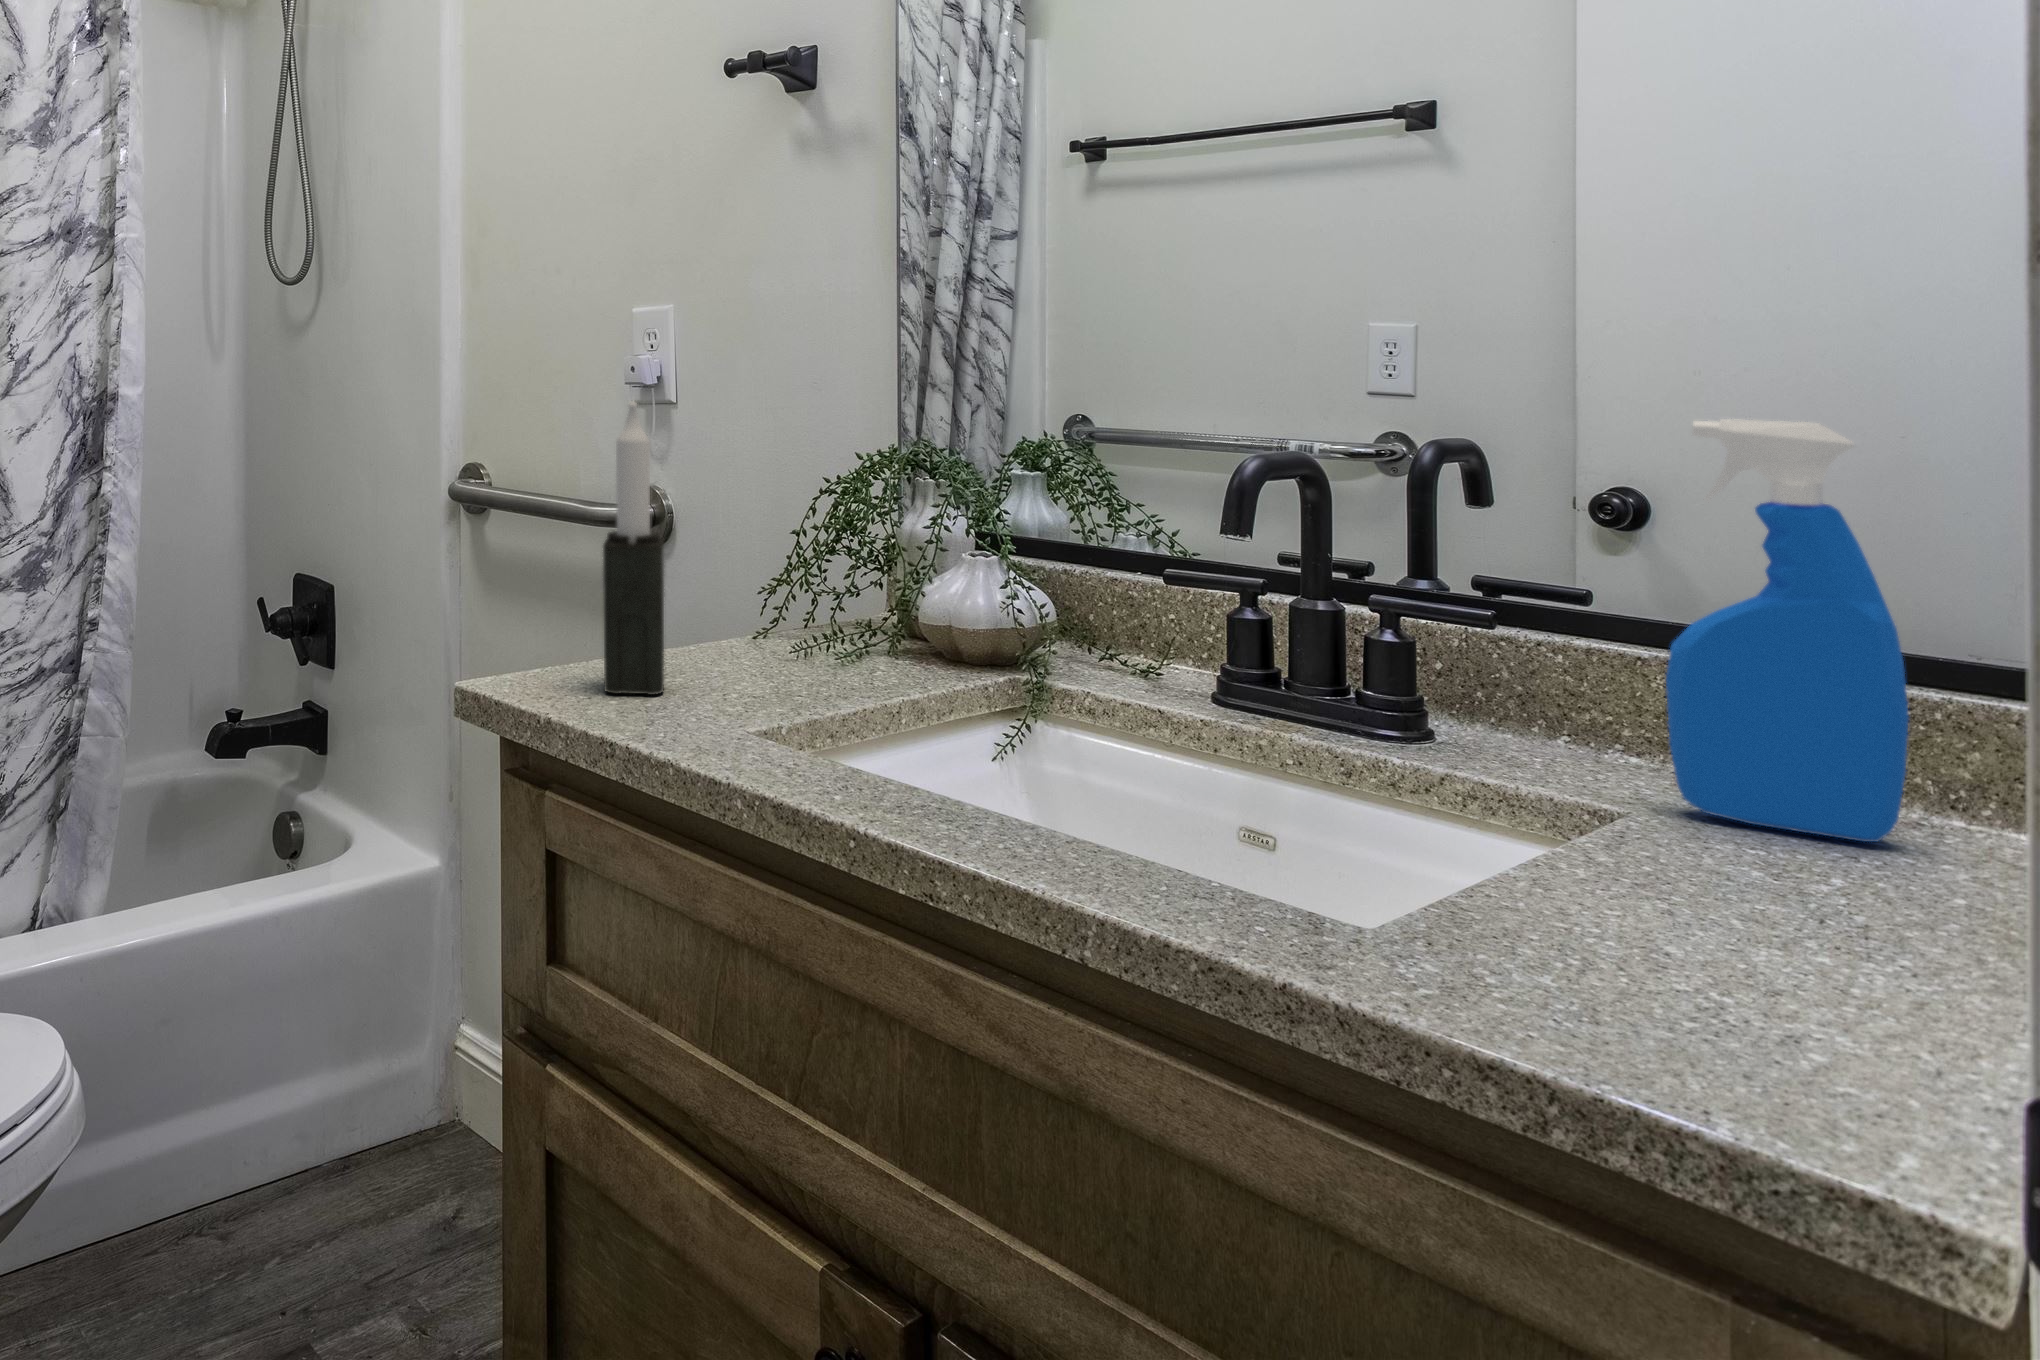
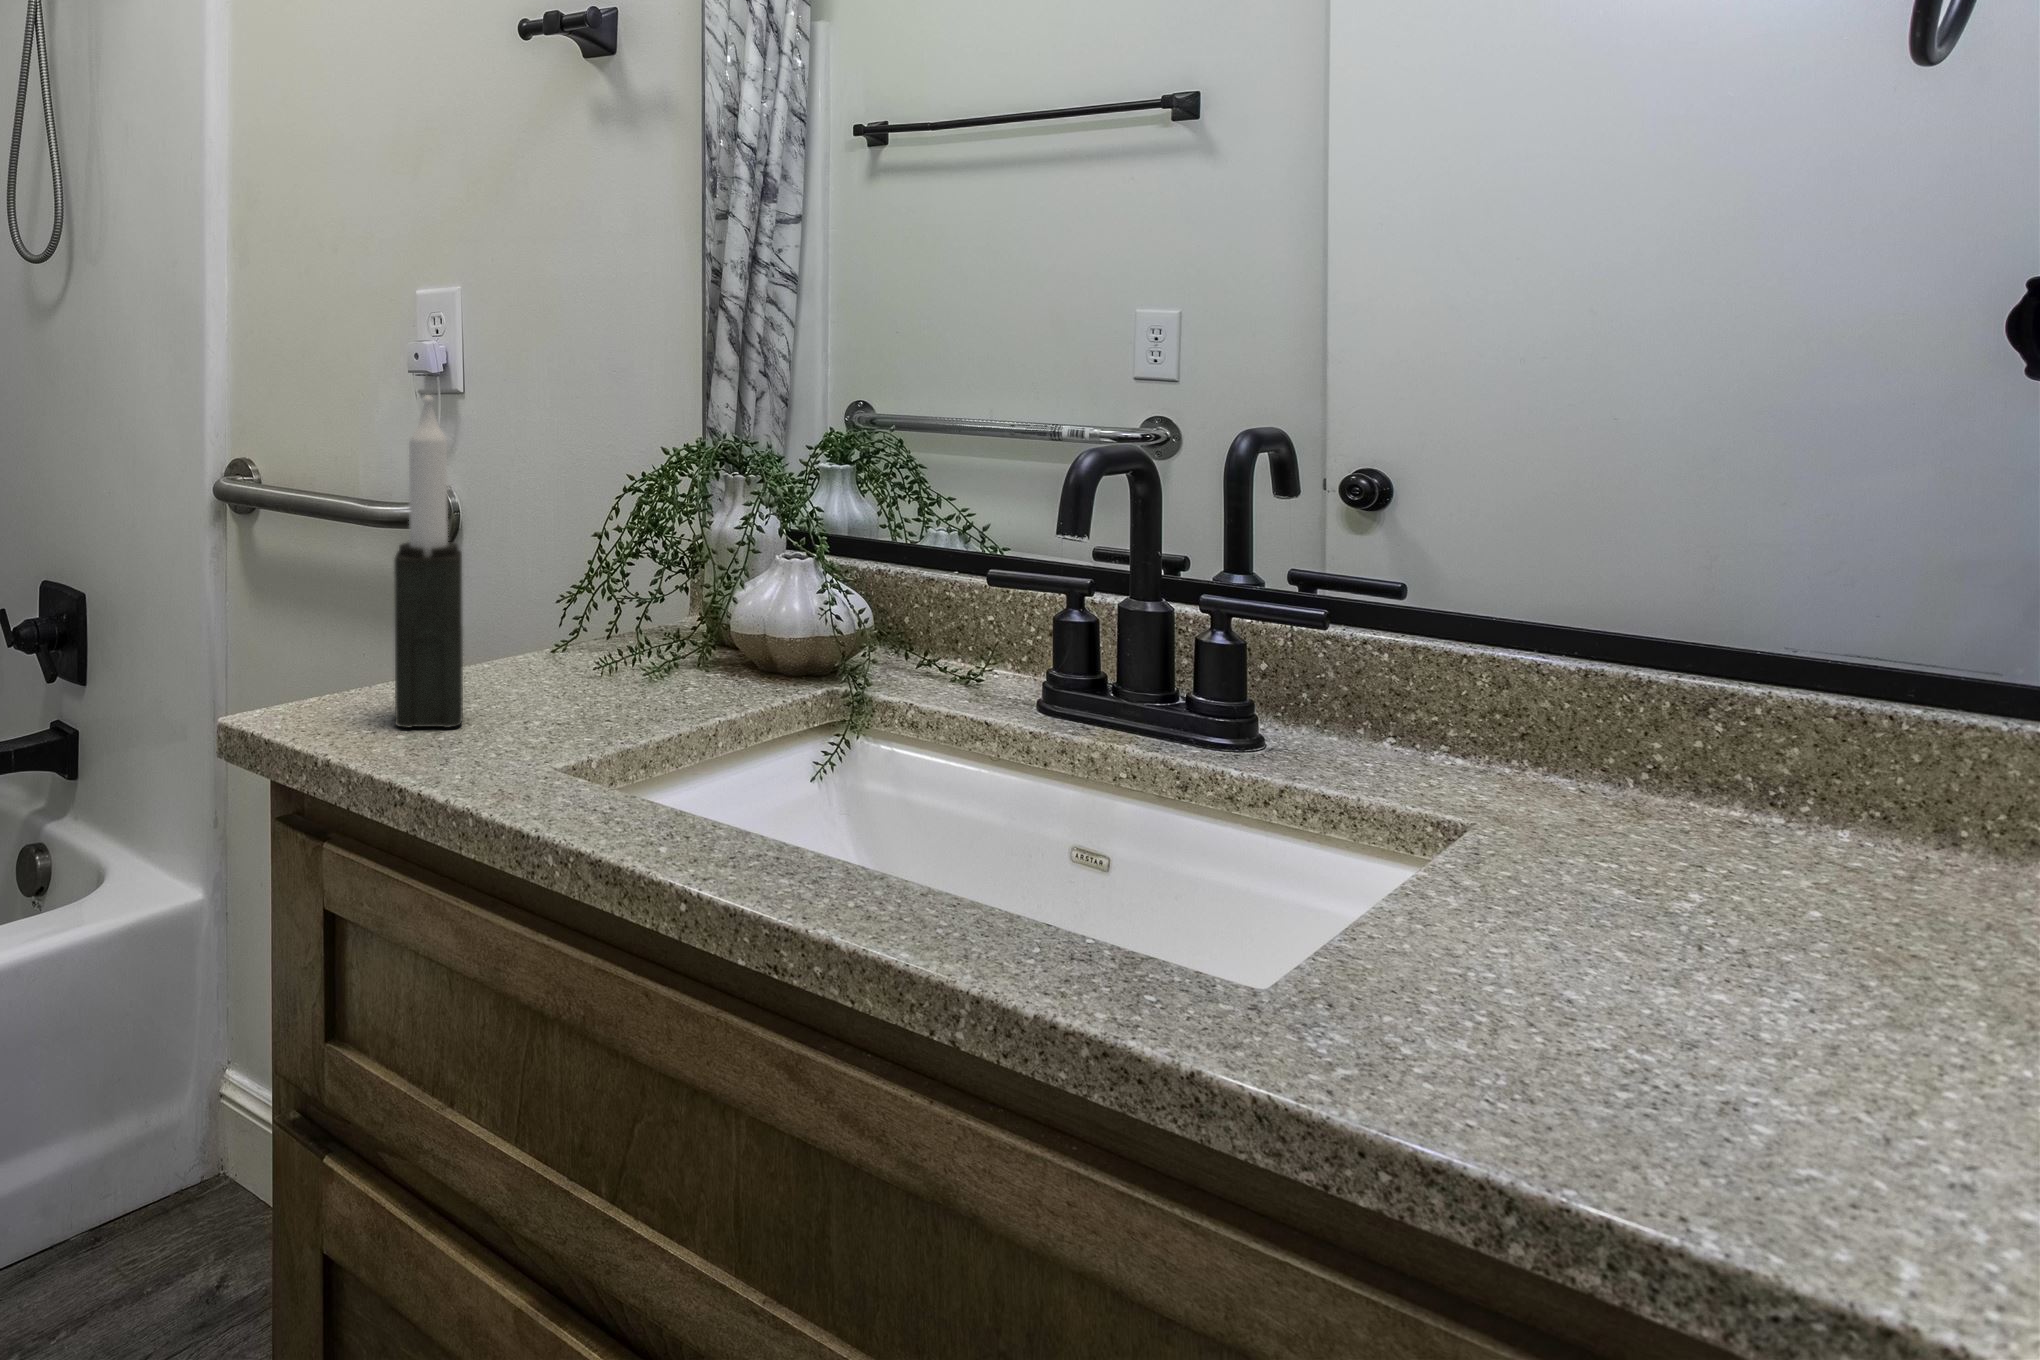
spray bottle: present [1666,419,1909,842] -> none [1514,412,1748,850]

